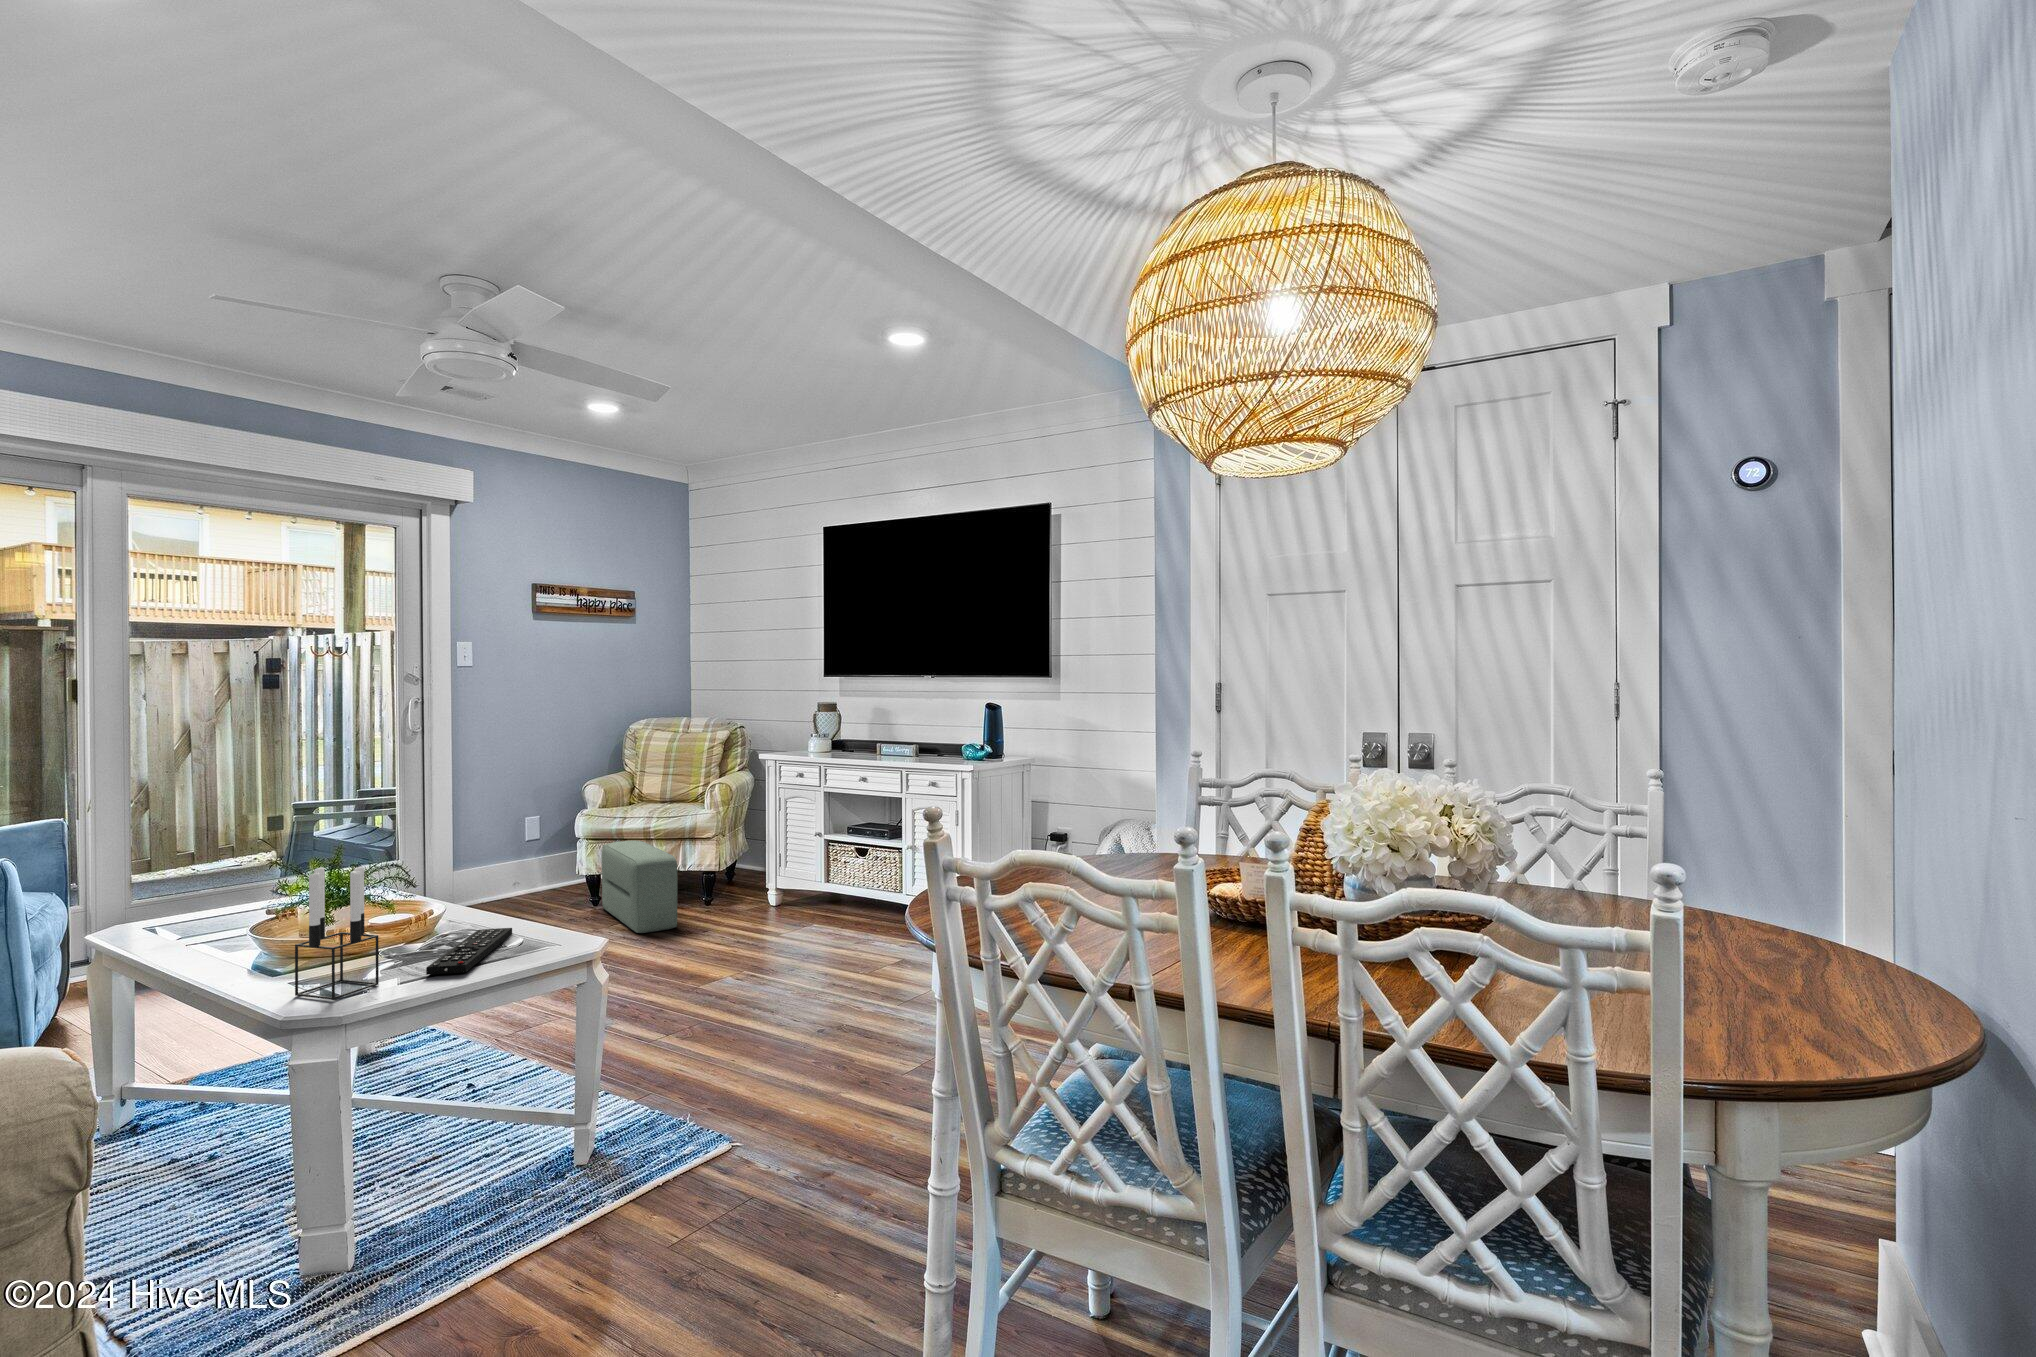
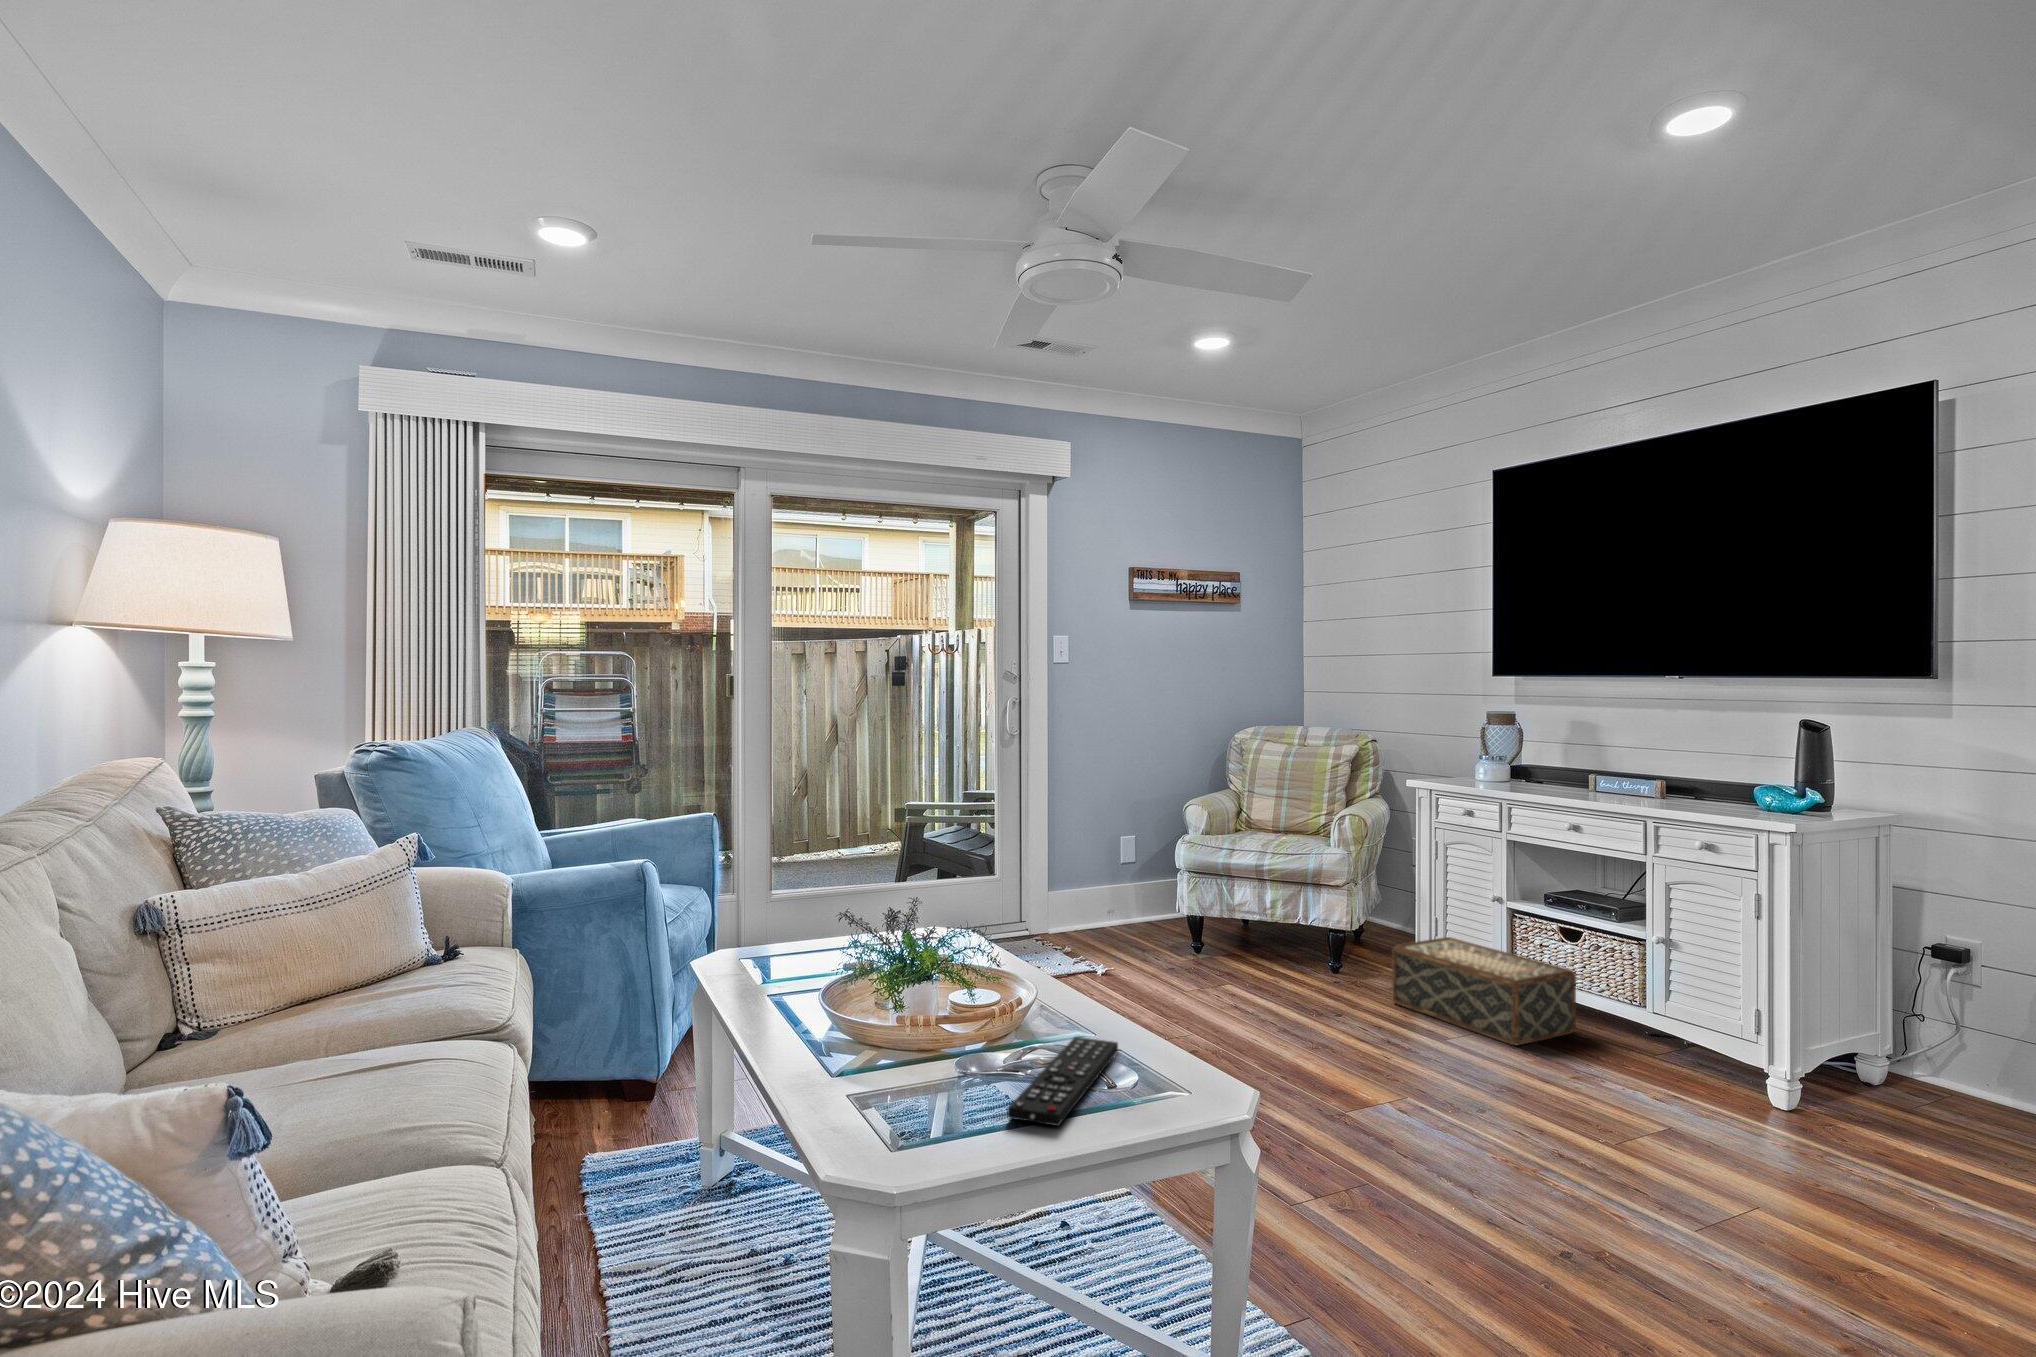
pouf: present [601,841,677,933] -> none [1206,880,1302,1006]
woven basket: none [746,865,865,930] -> present [1392,937,1576,1046]
candle holder: present [295,867,379,1000] -> none [850,940,948,1144]

